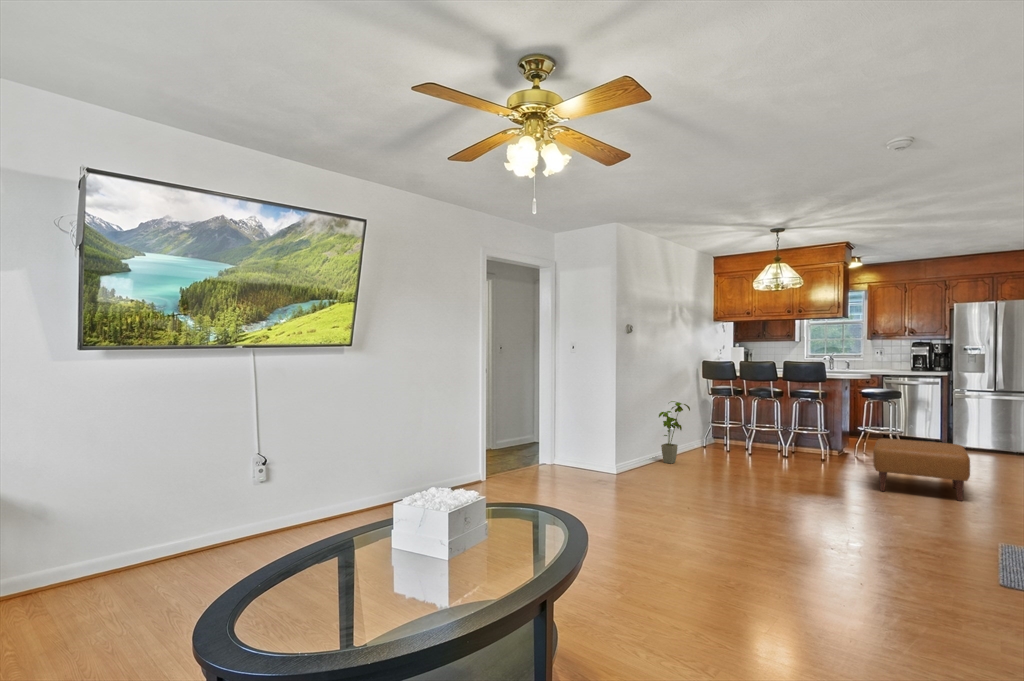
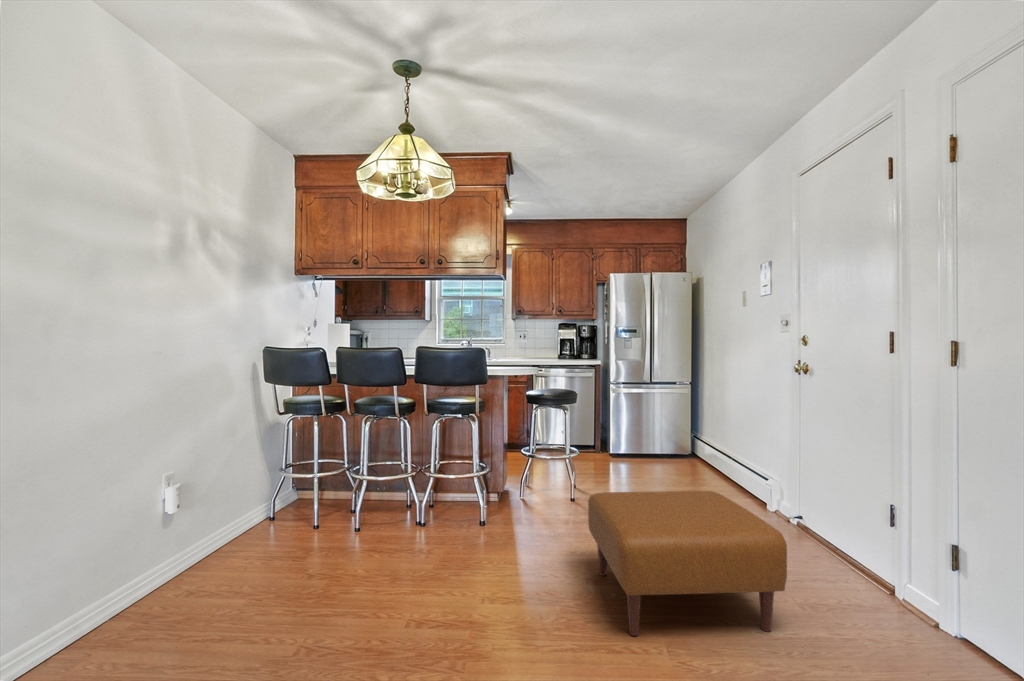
house plant: present [659,401,690,464] -> none [84,458,196,640]

